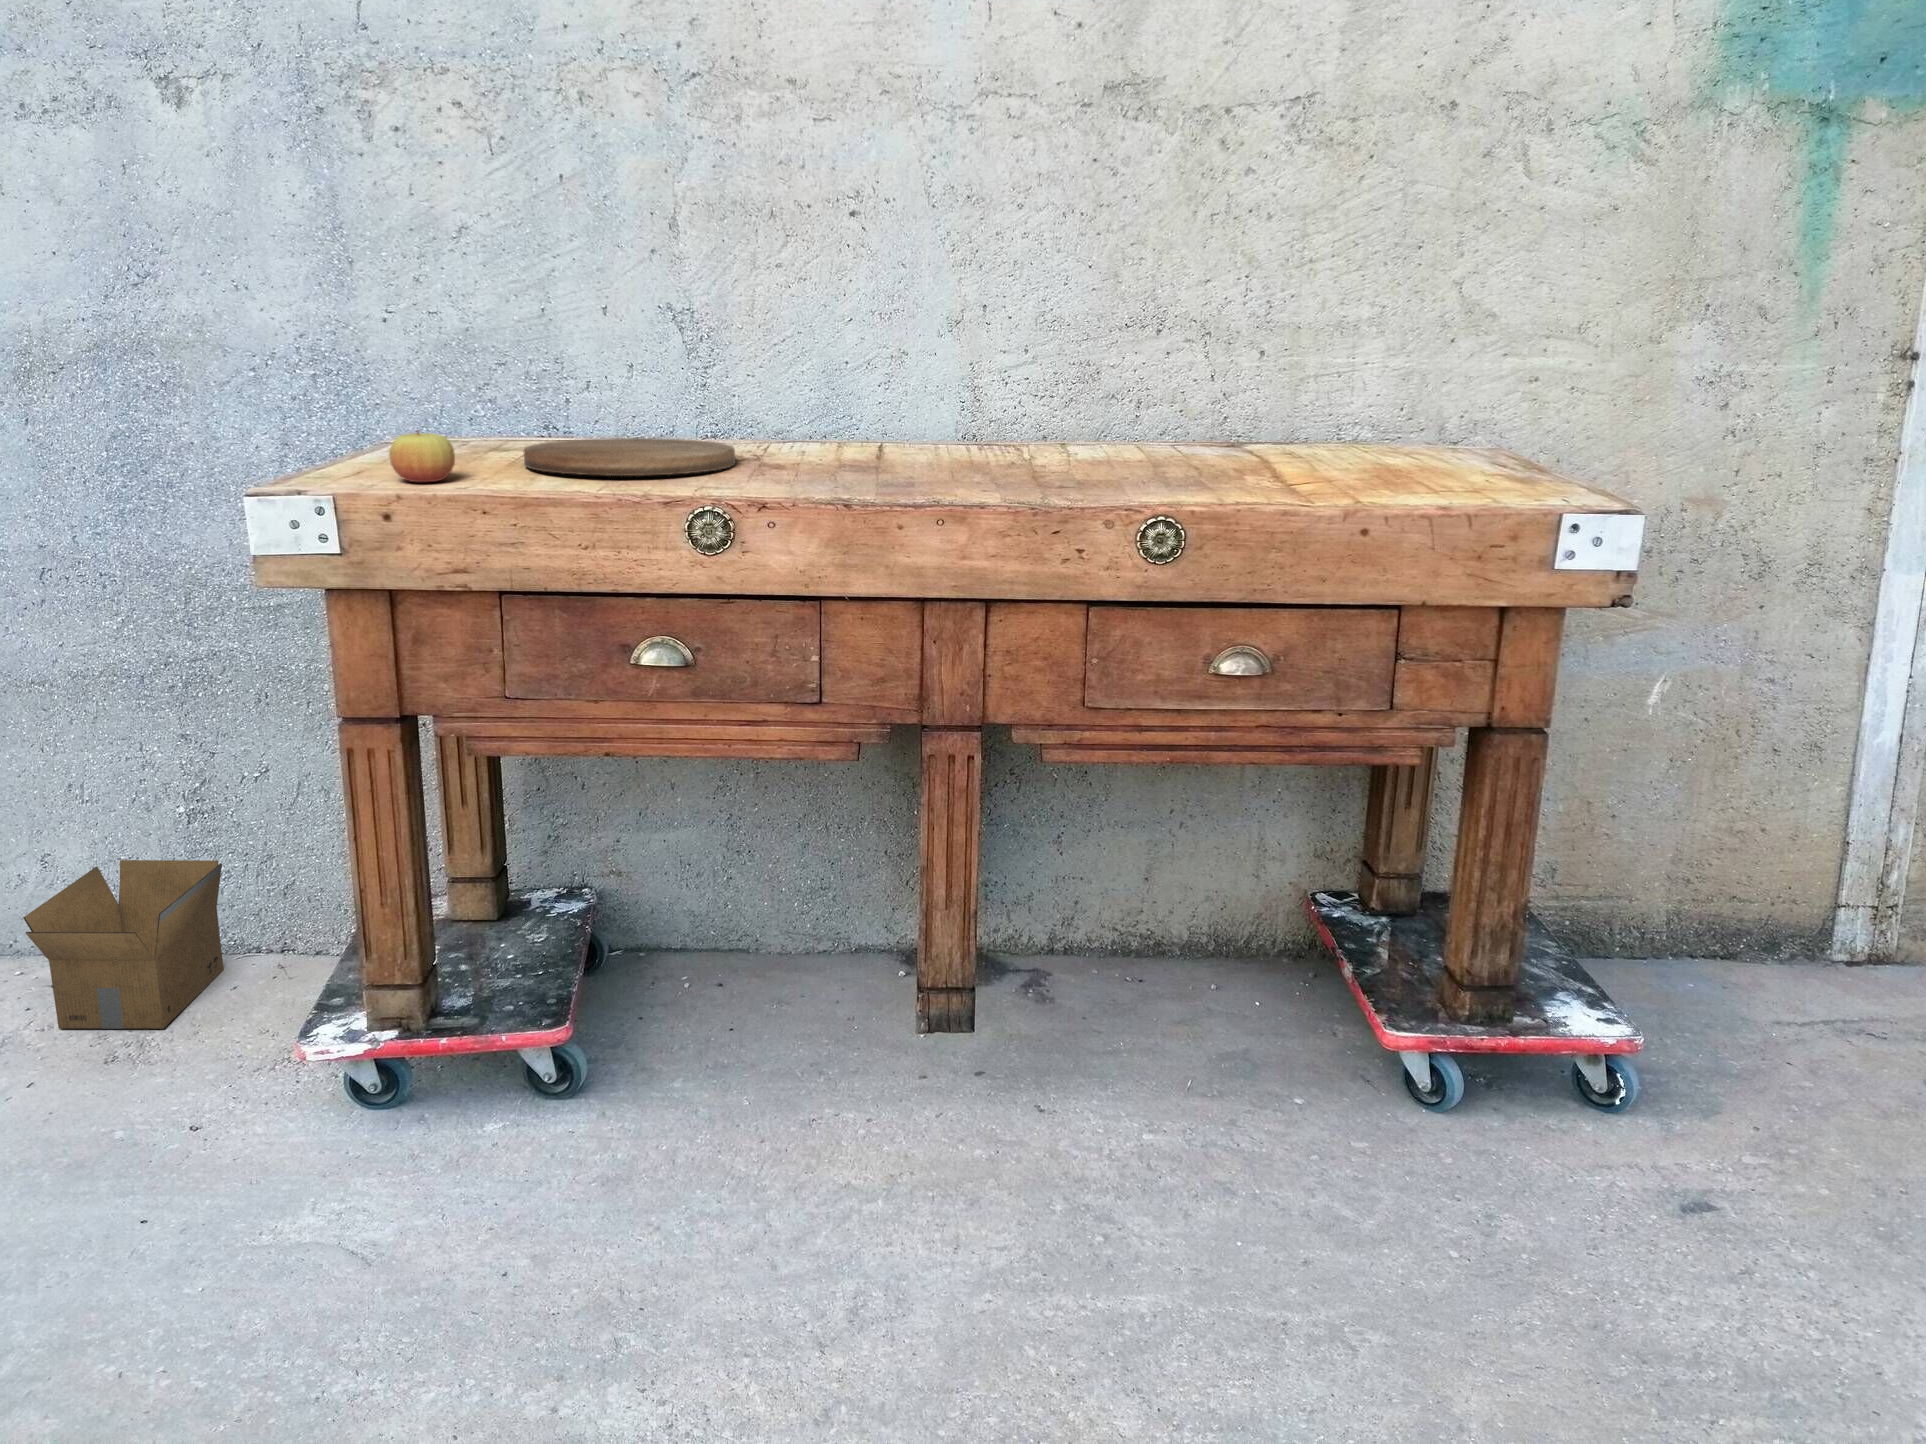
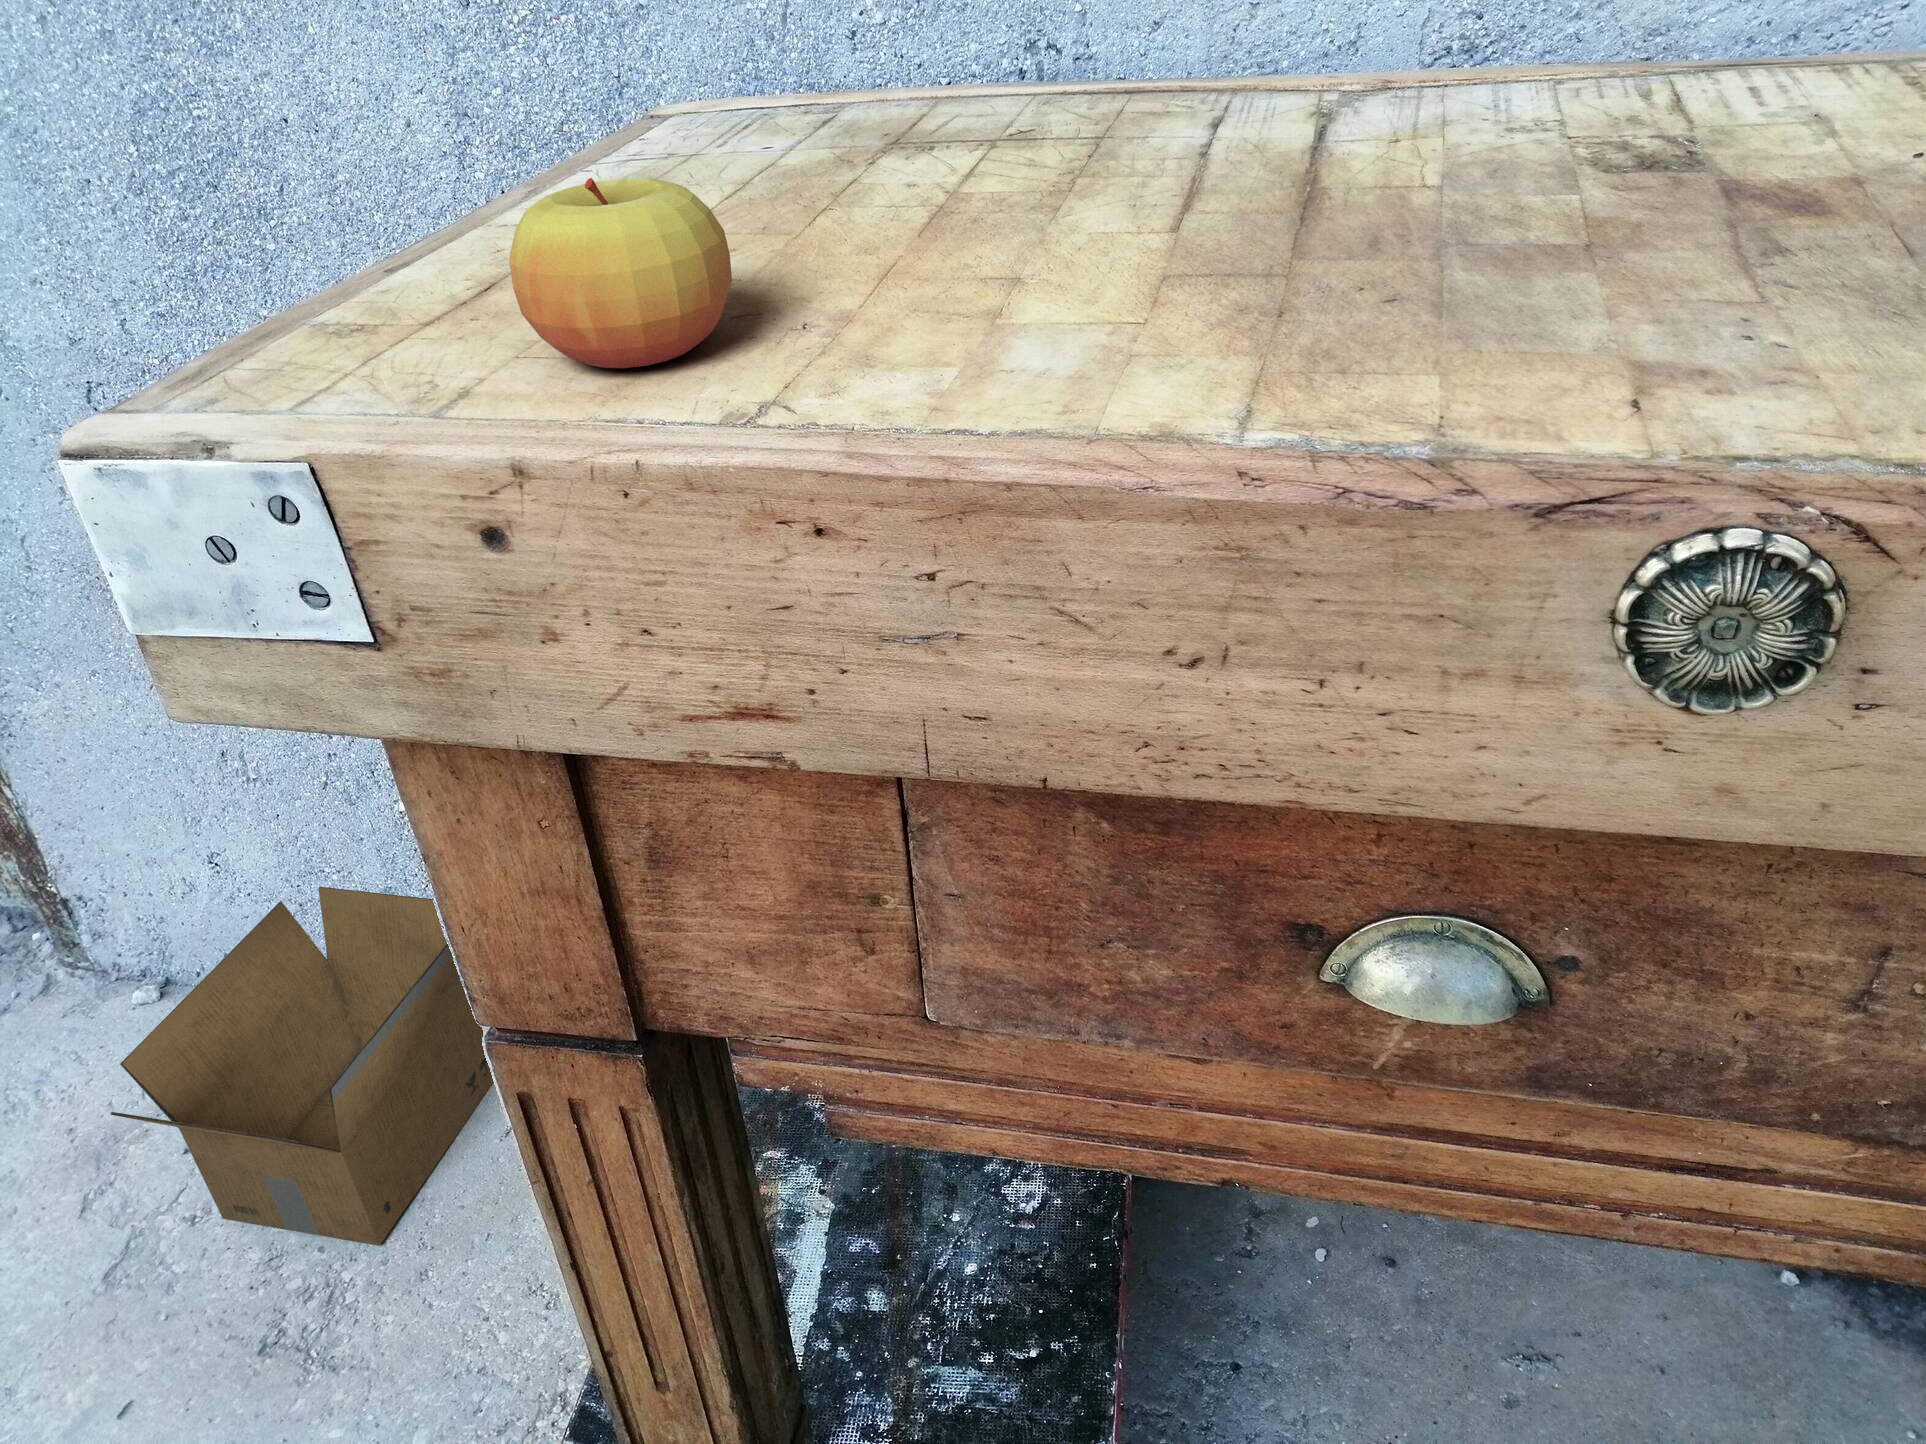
cutting board: present [524,438,735,476] -> none [963,91,1669,319]

